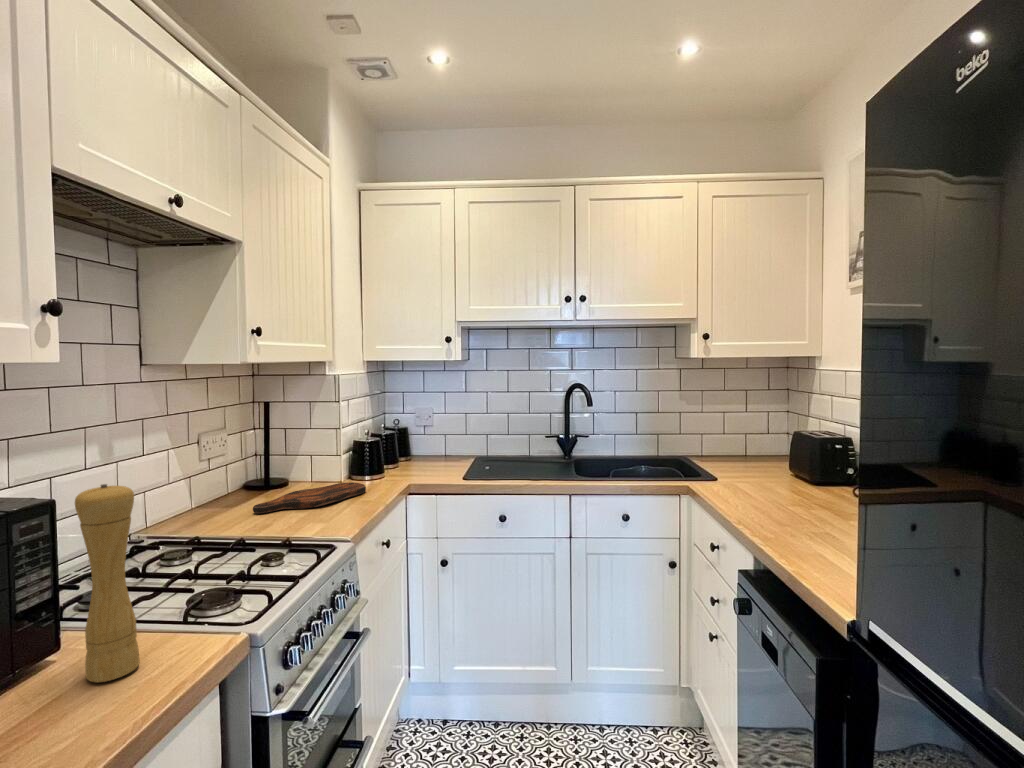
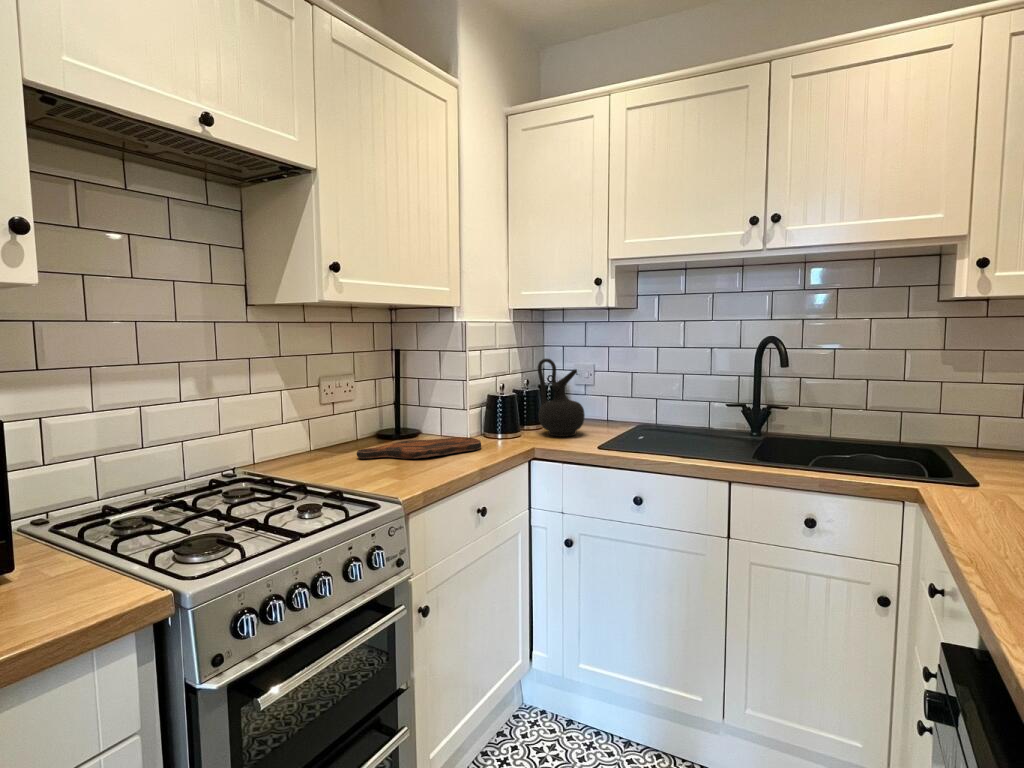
ceramic jug: none [401,407,442,474] -> present [538,359,585,437]
pepper mill: present [75,484,139,682] -> none [37,397,108,594]

